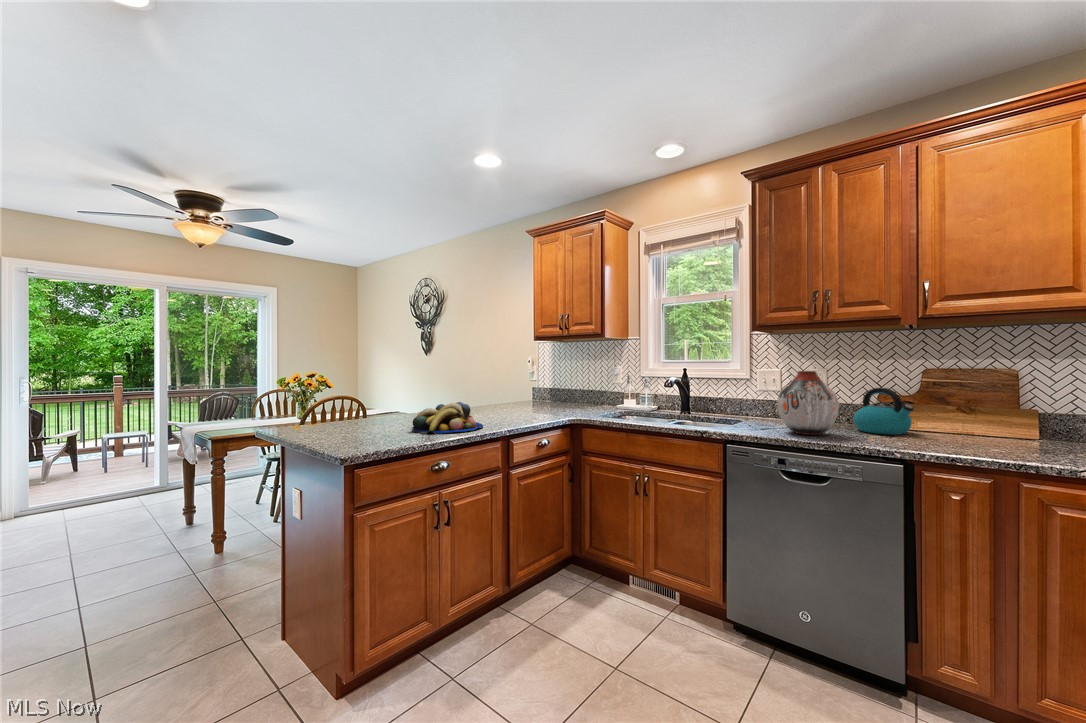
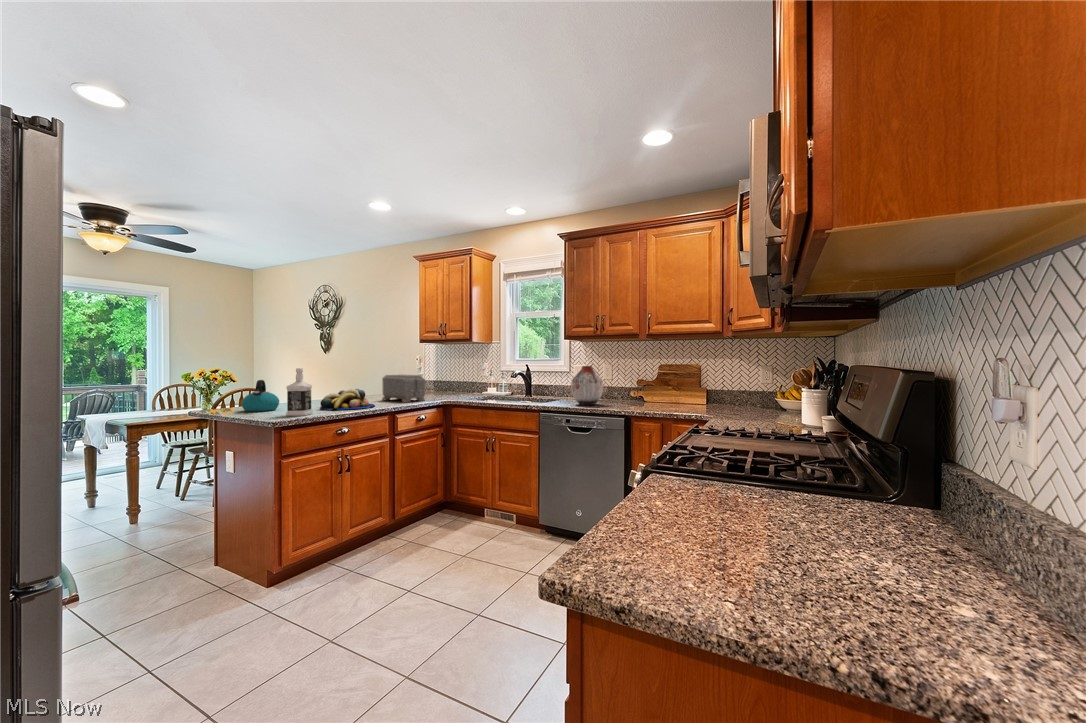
bottle: none [364,375,400,444] -> present [286,368,313,416]
toaster: none [490,382,547,420] -> present [382,375,425,402]
kettle: present [853,388,914,435] -> present [241,380,279,412]

